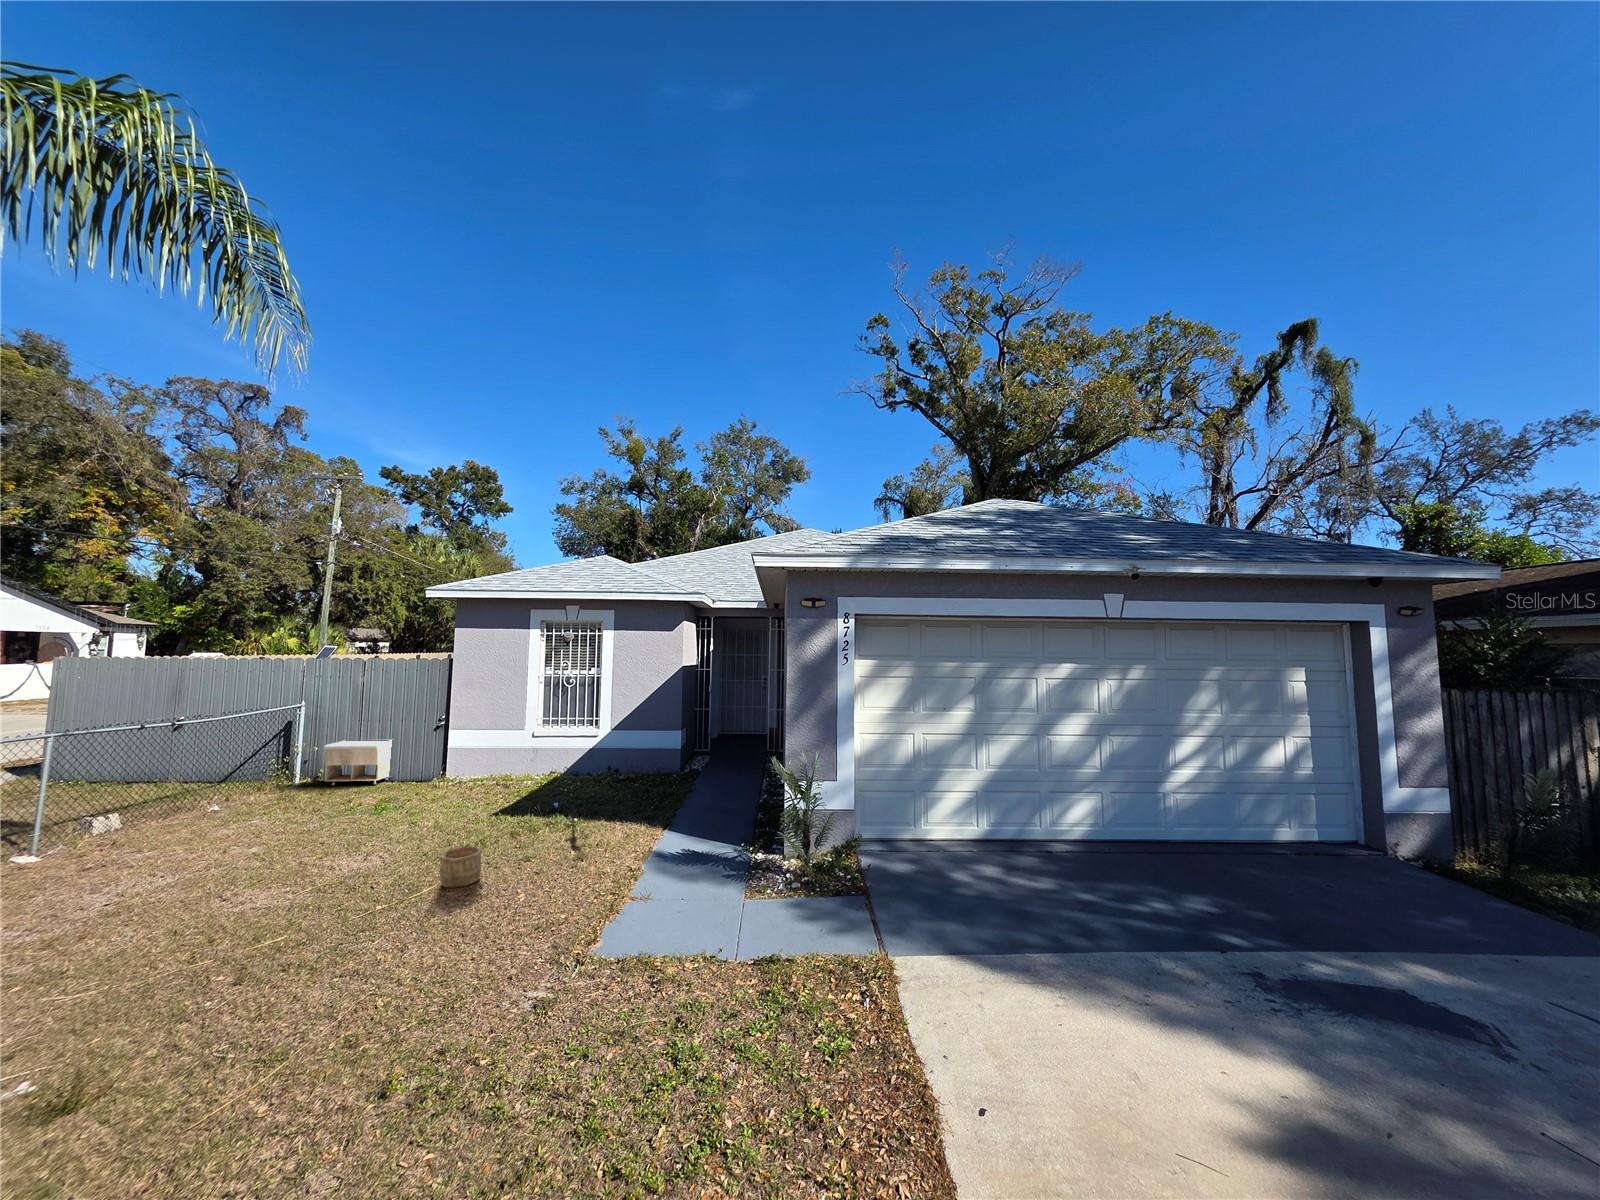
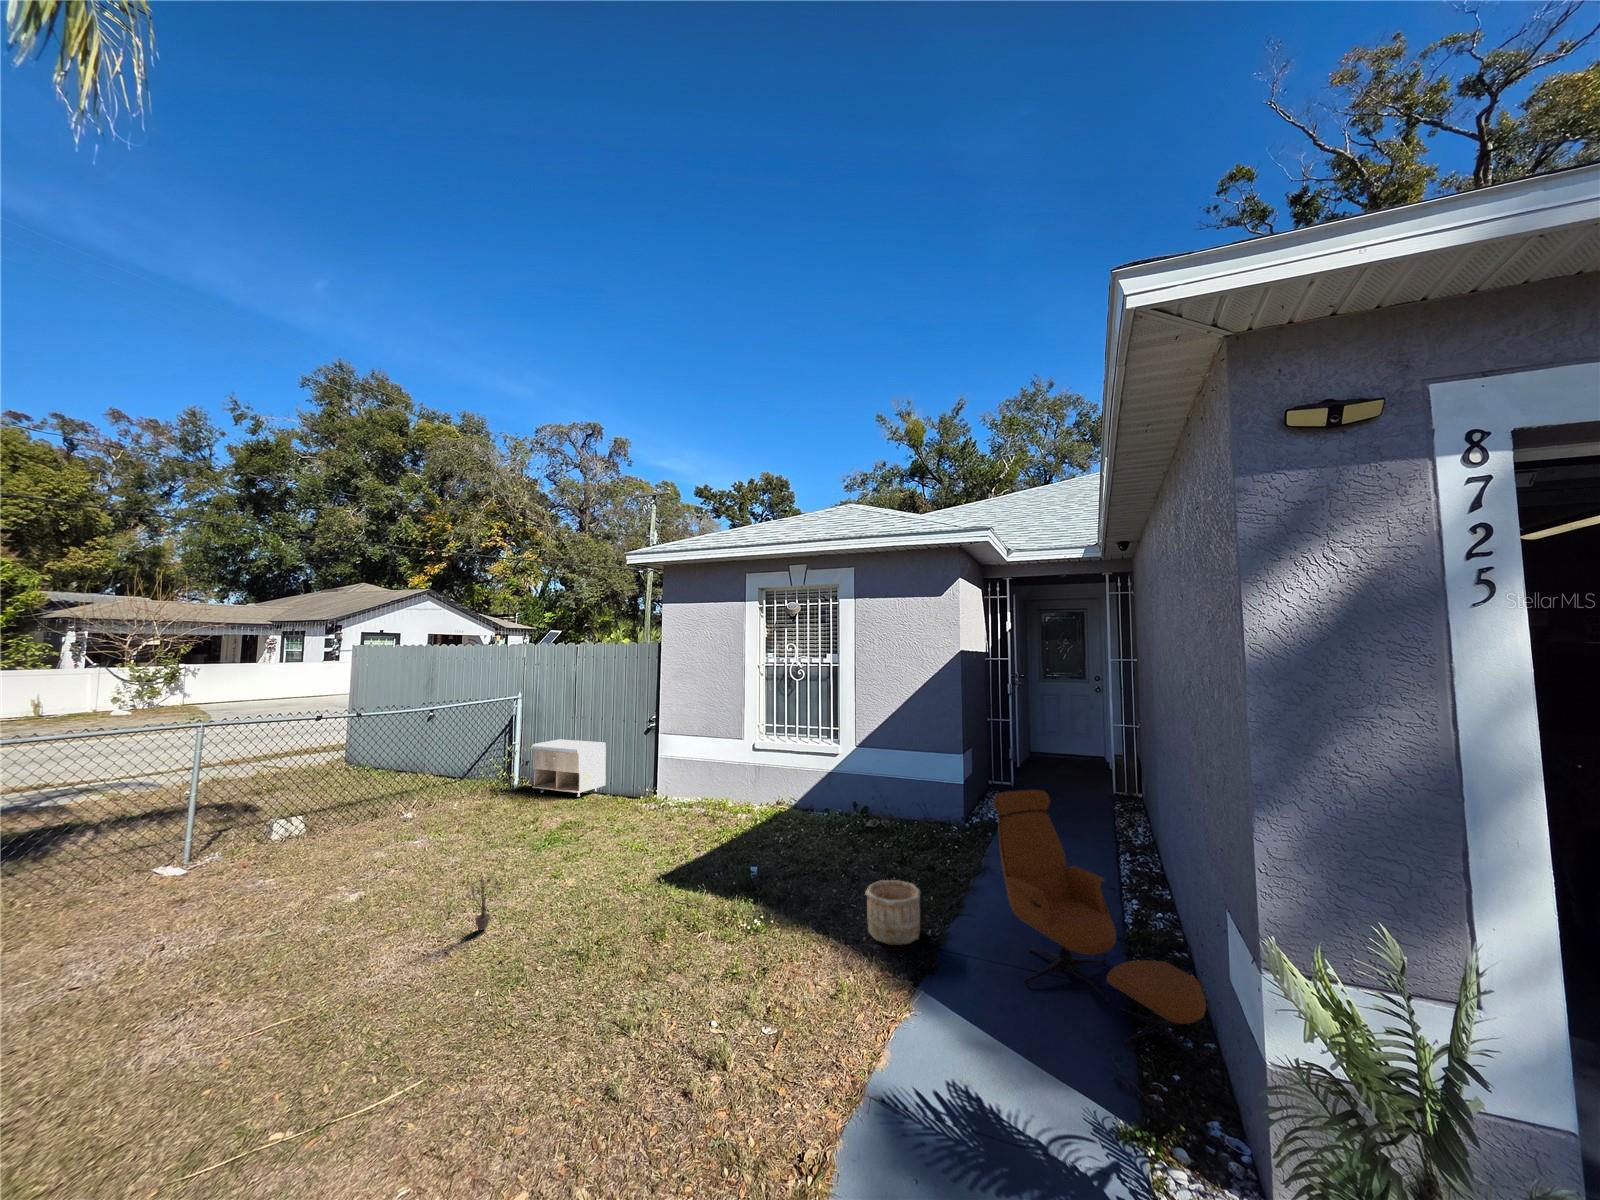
lounge chair: none [699,738,774,827] -> present [993,790,1206,1062]
decorative plant: present [561,818,577,848] -> present [459,876,501,931]
wooden bucket: present [439,846,482,888] -> present [865,880,920,945]

